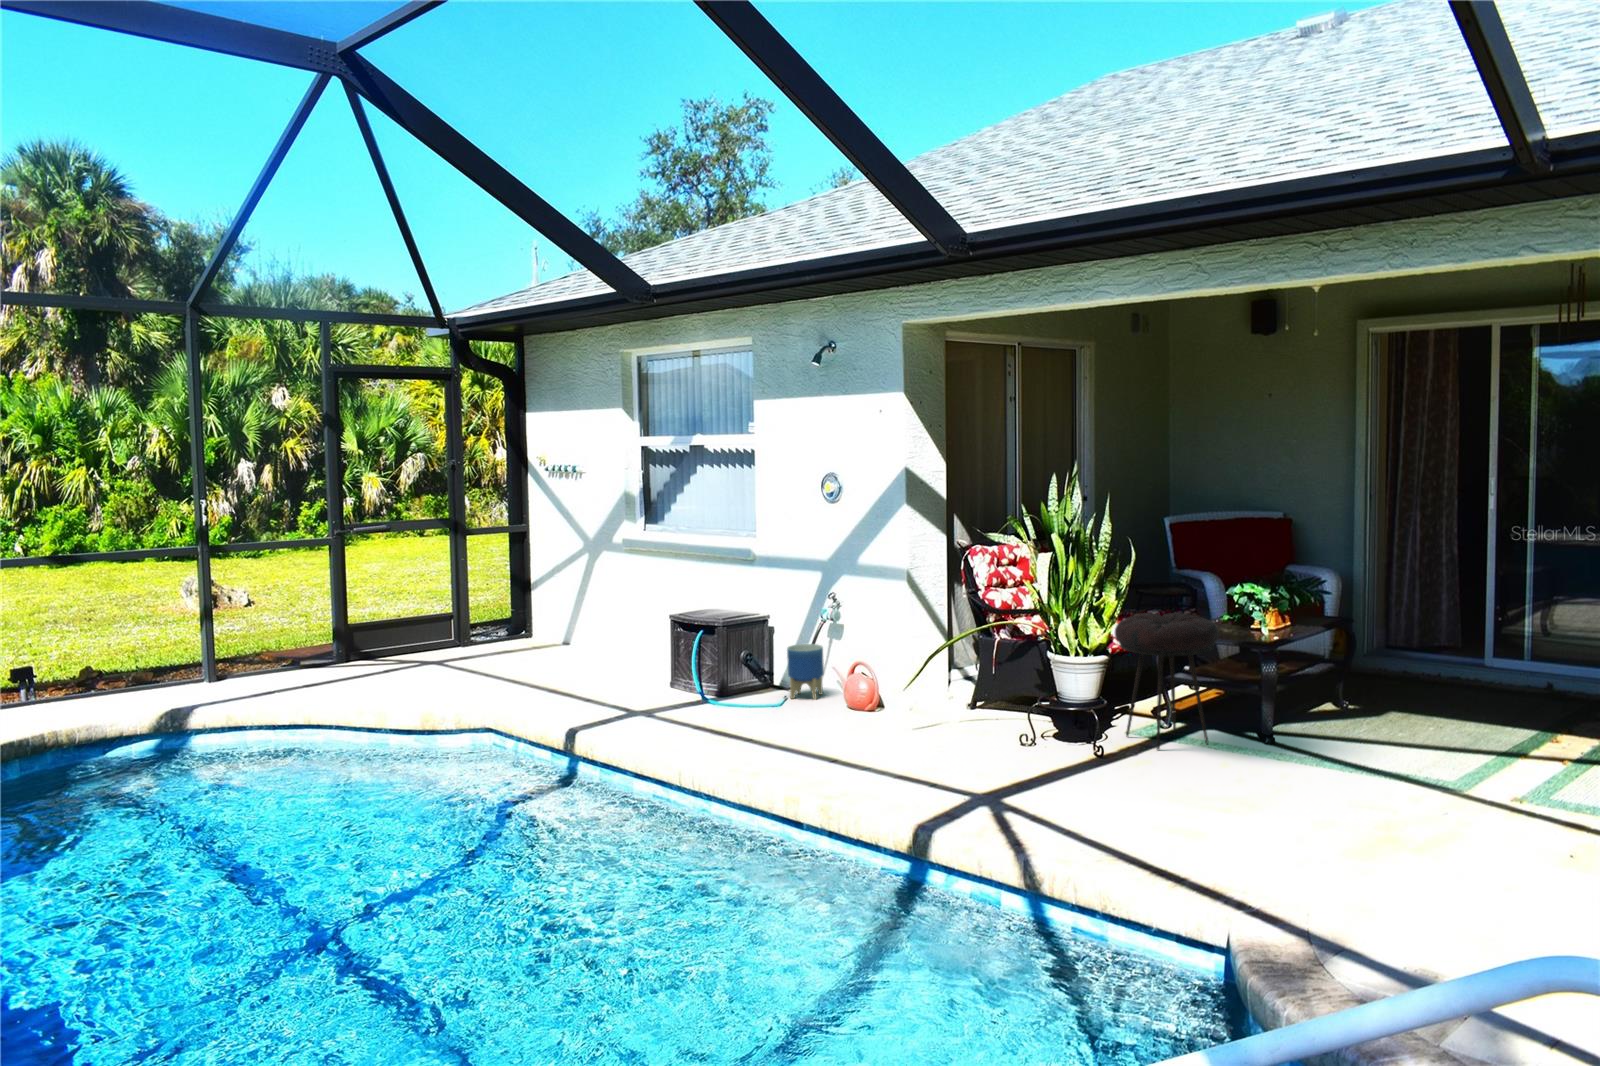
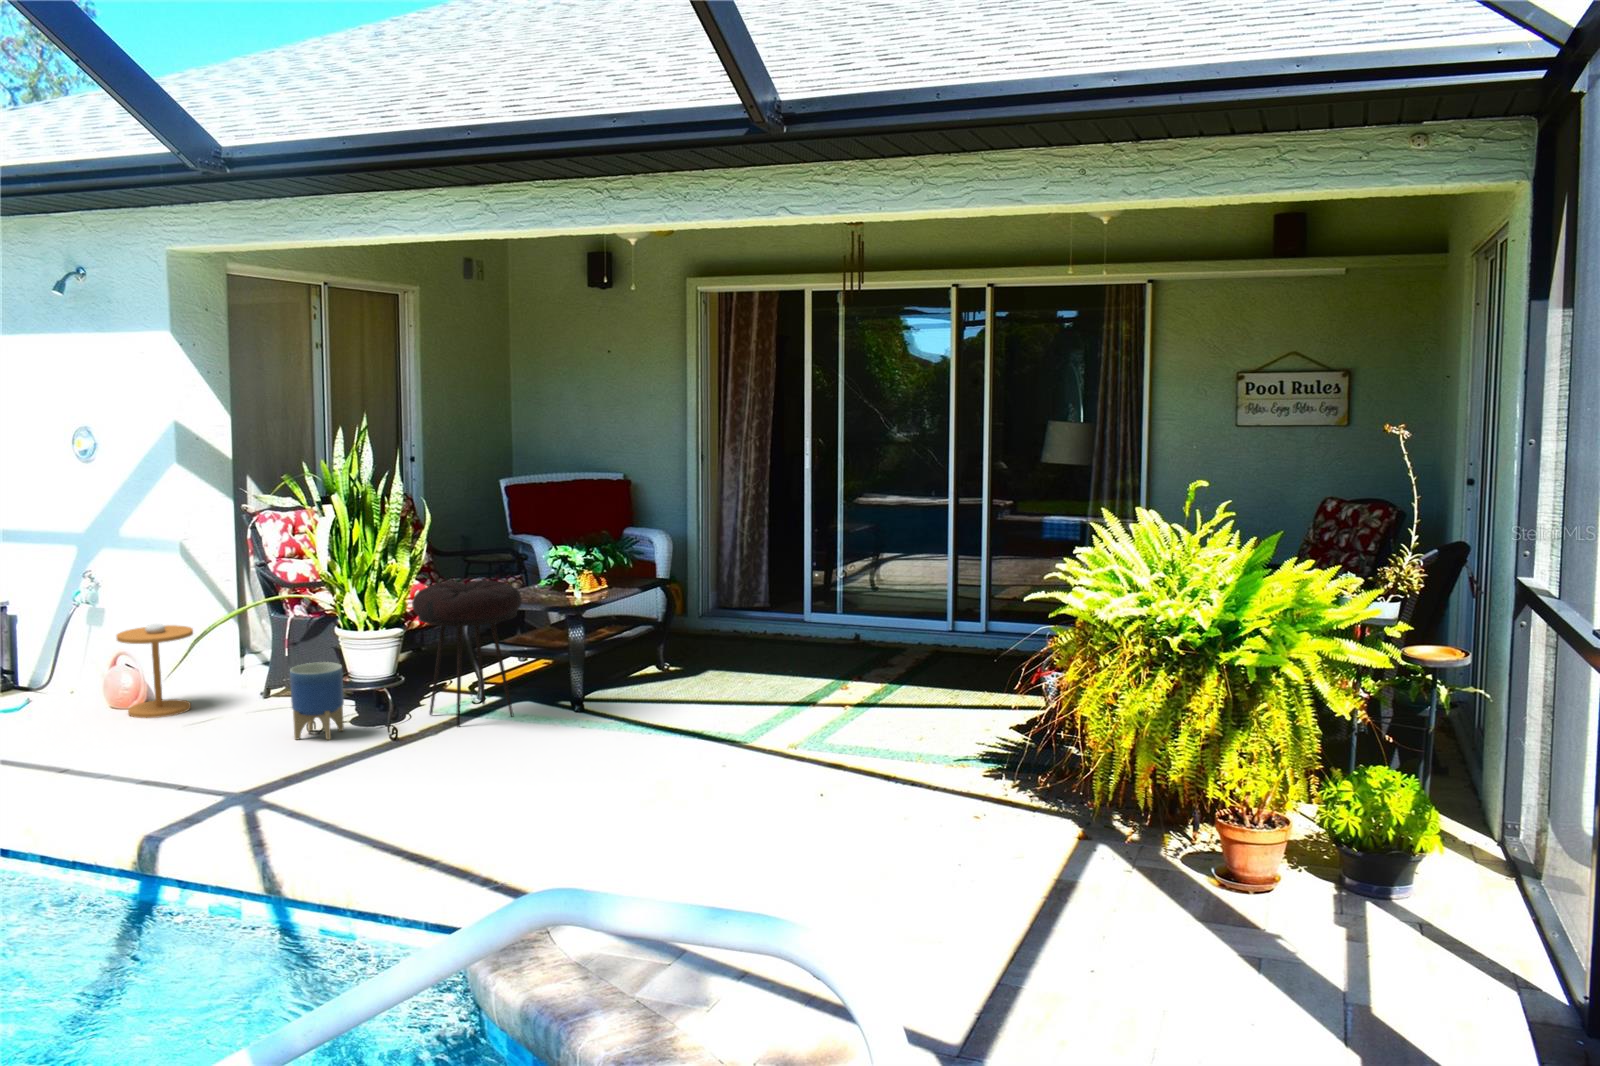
side table: none [859,640,918,719] -> present [117,624,193,718]
planter: present [787,644,824,700] -> present [290,662,344,740]

